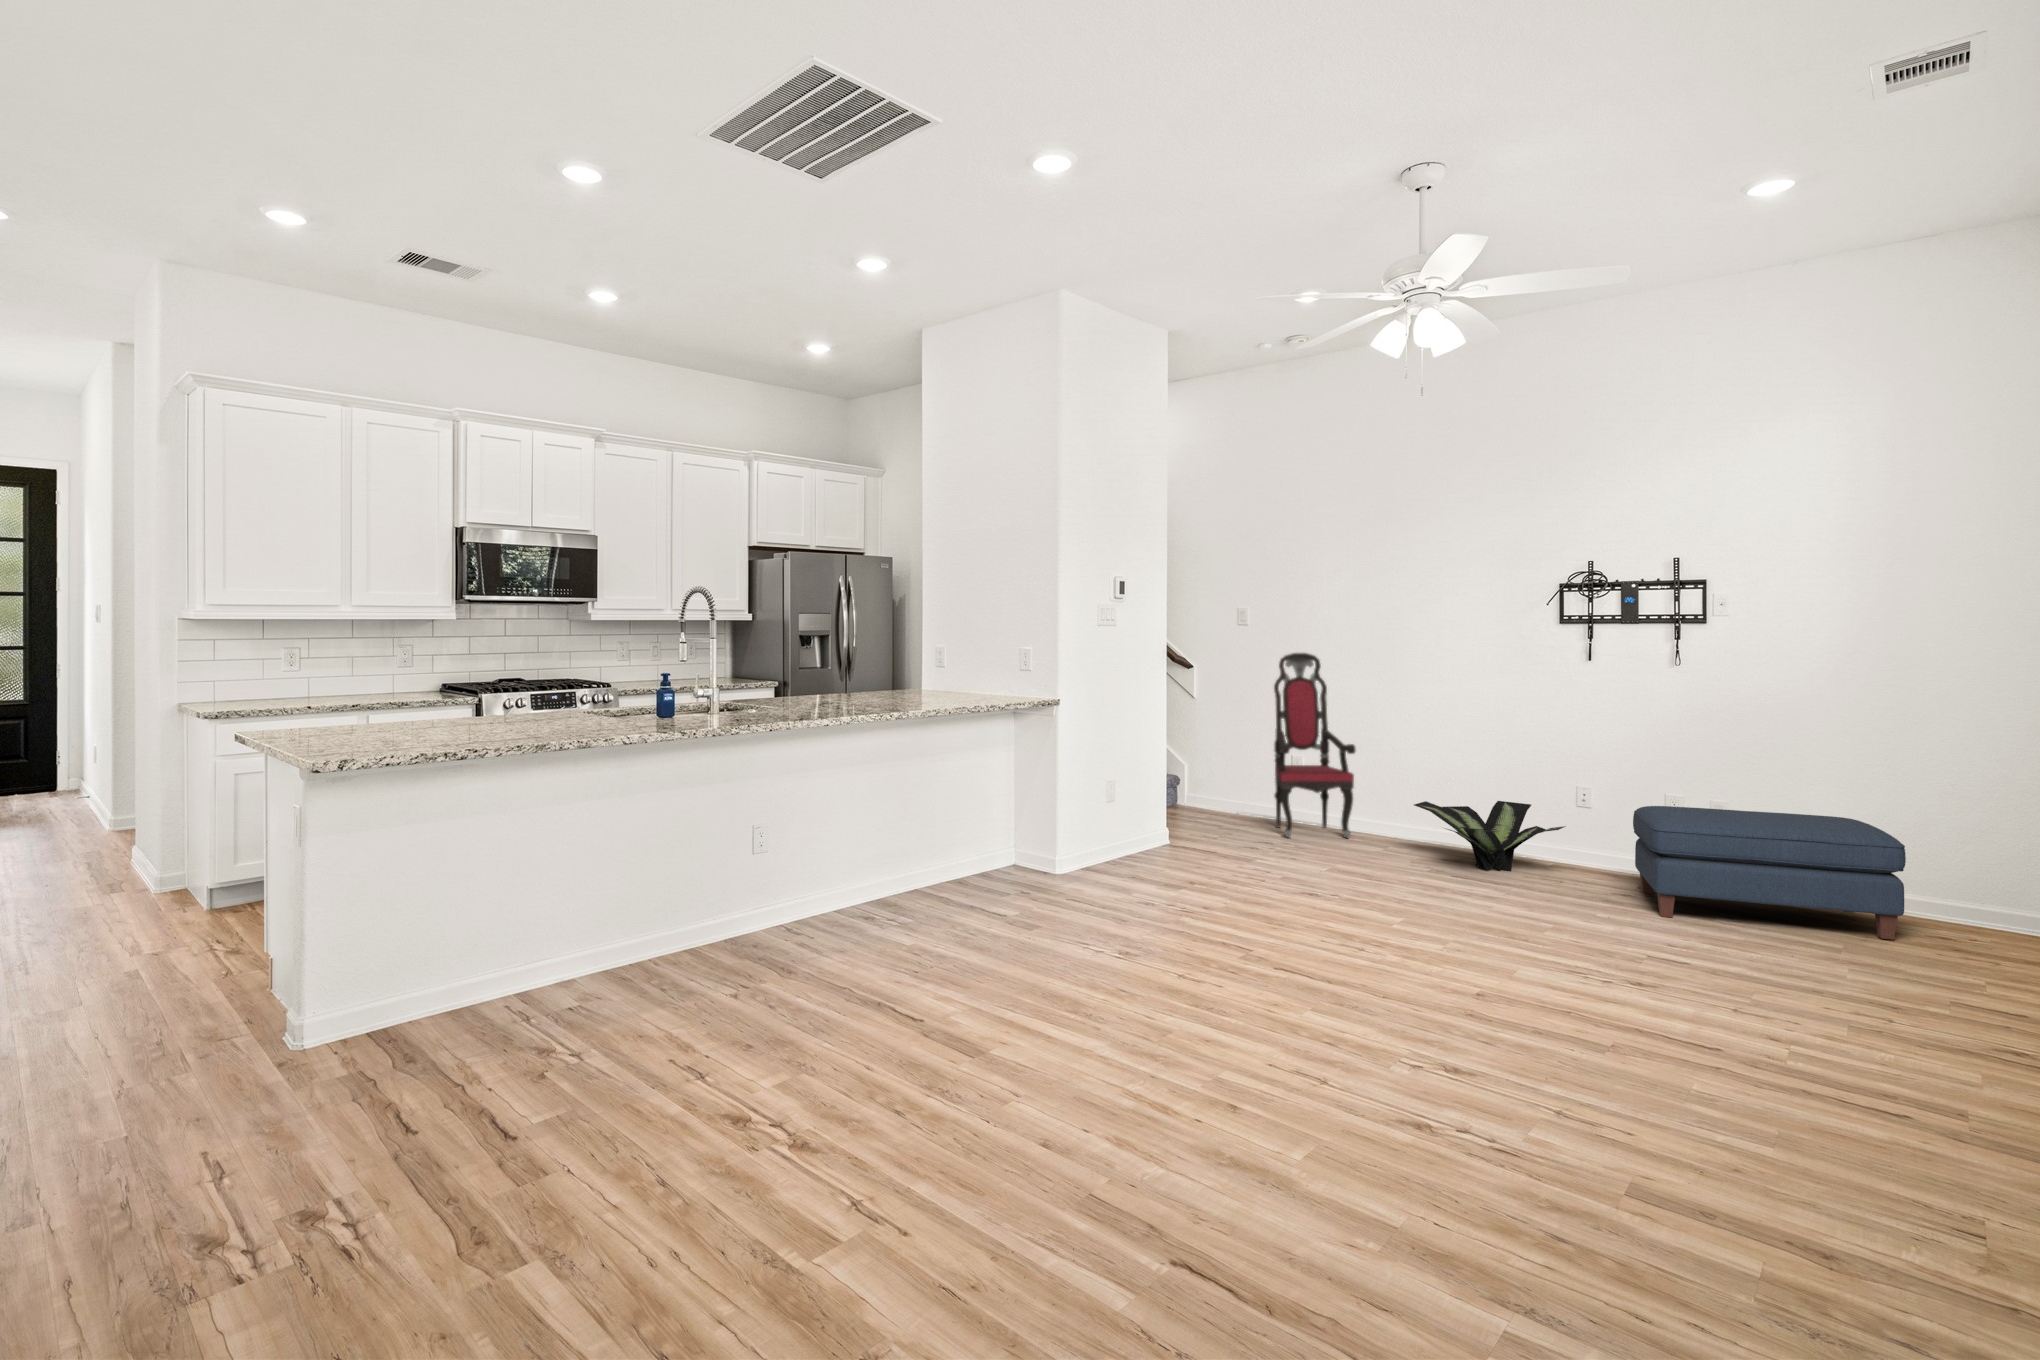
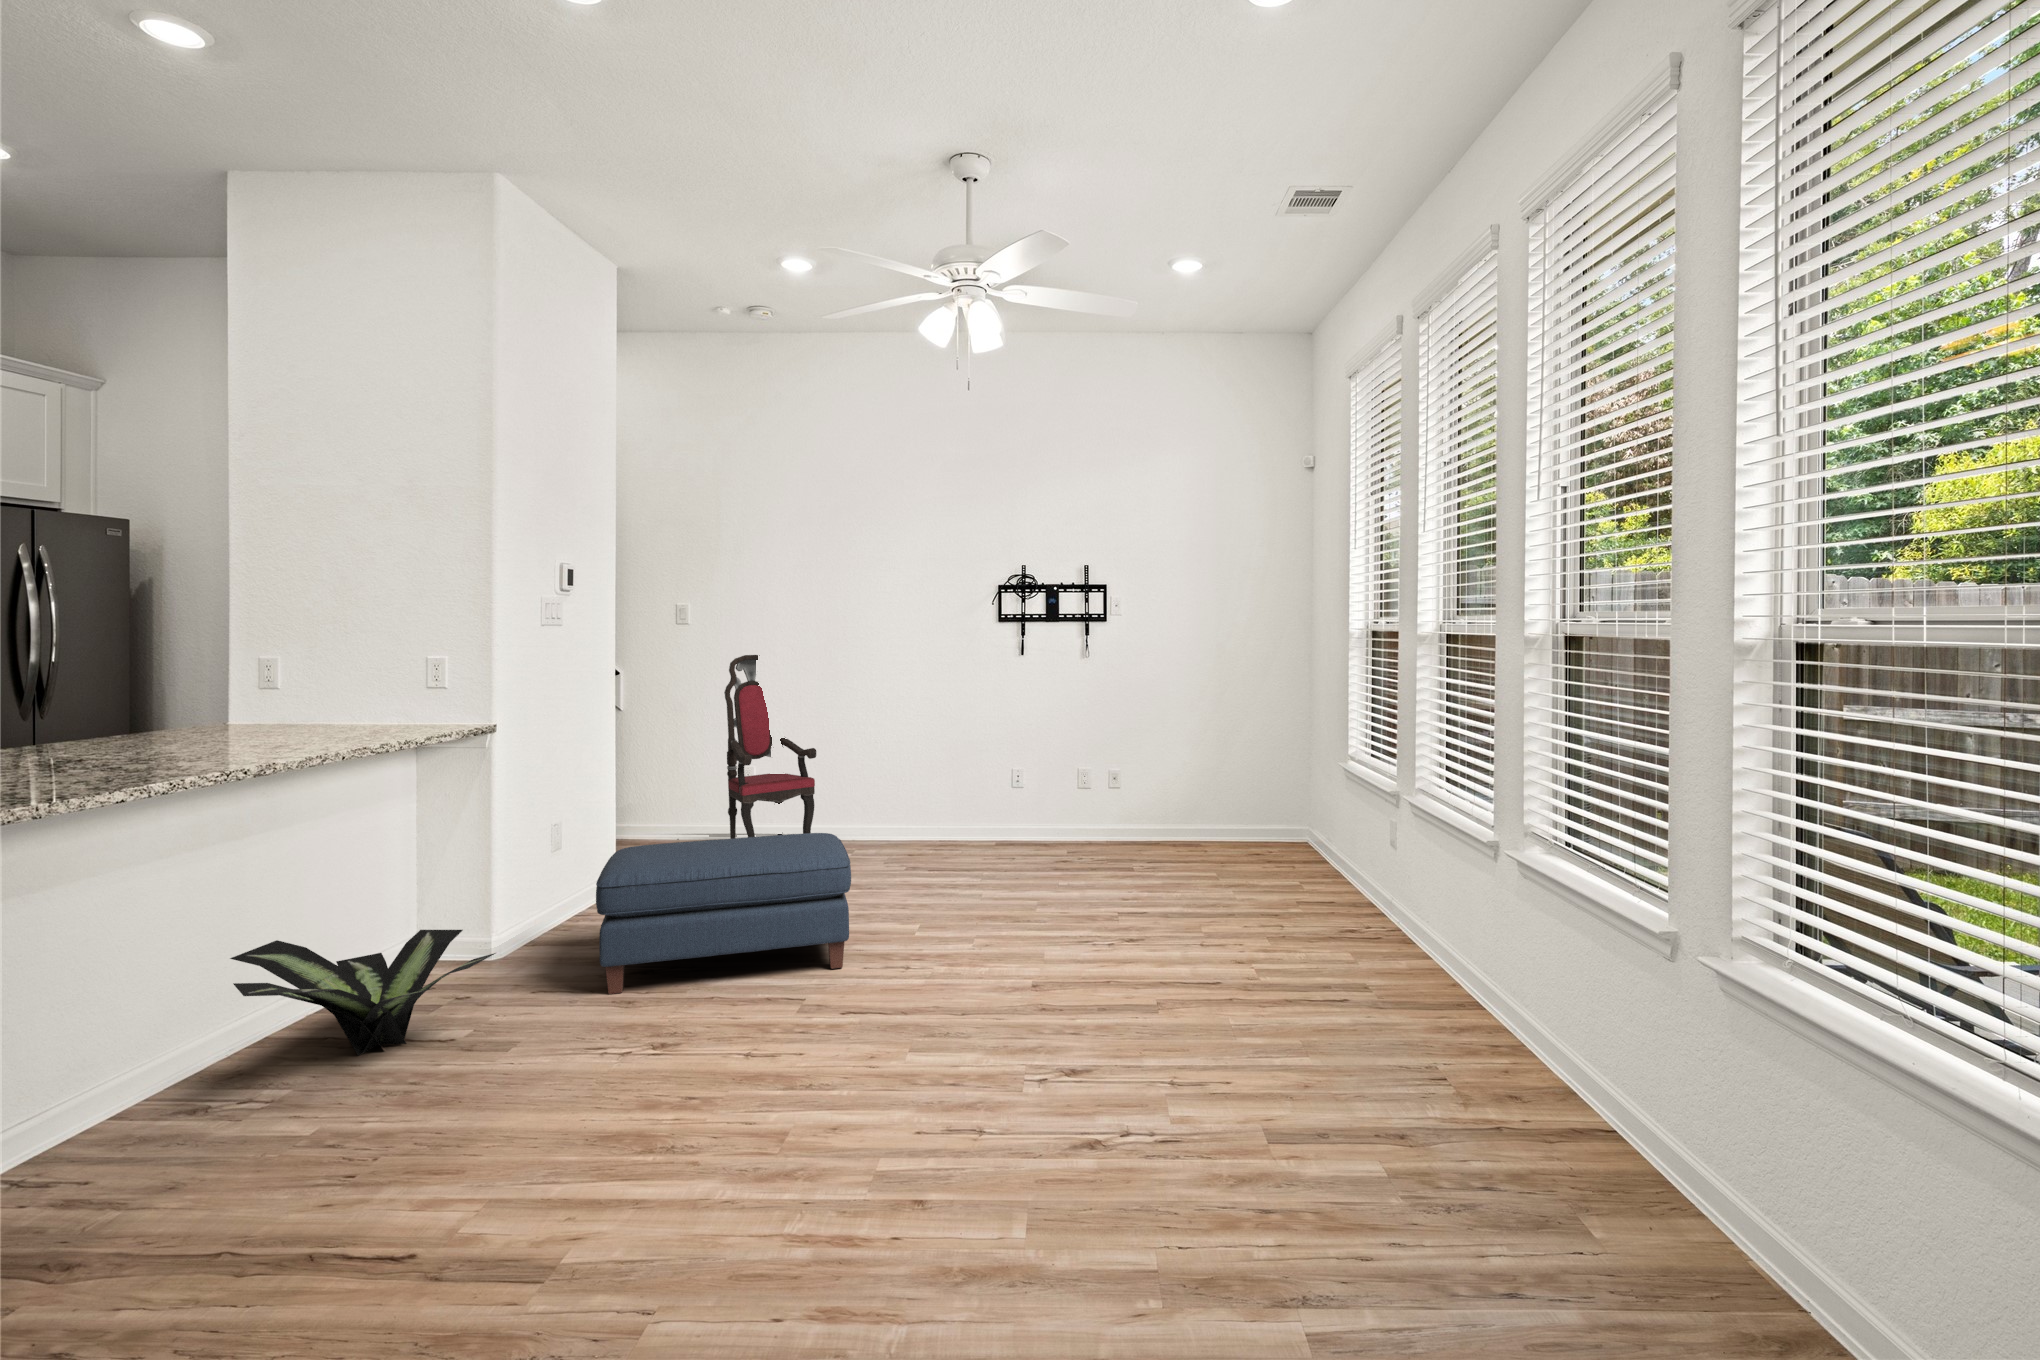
potted plant: present [1414,801,1566,871] -> present [230,930,496,1056]
ottoman: present [1633,806,1906,940] -> present [596,833,851,994]

